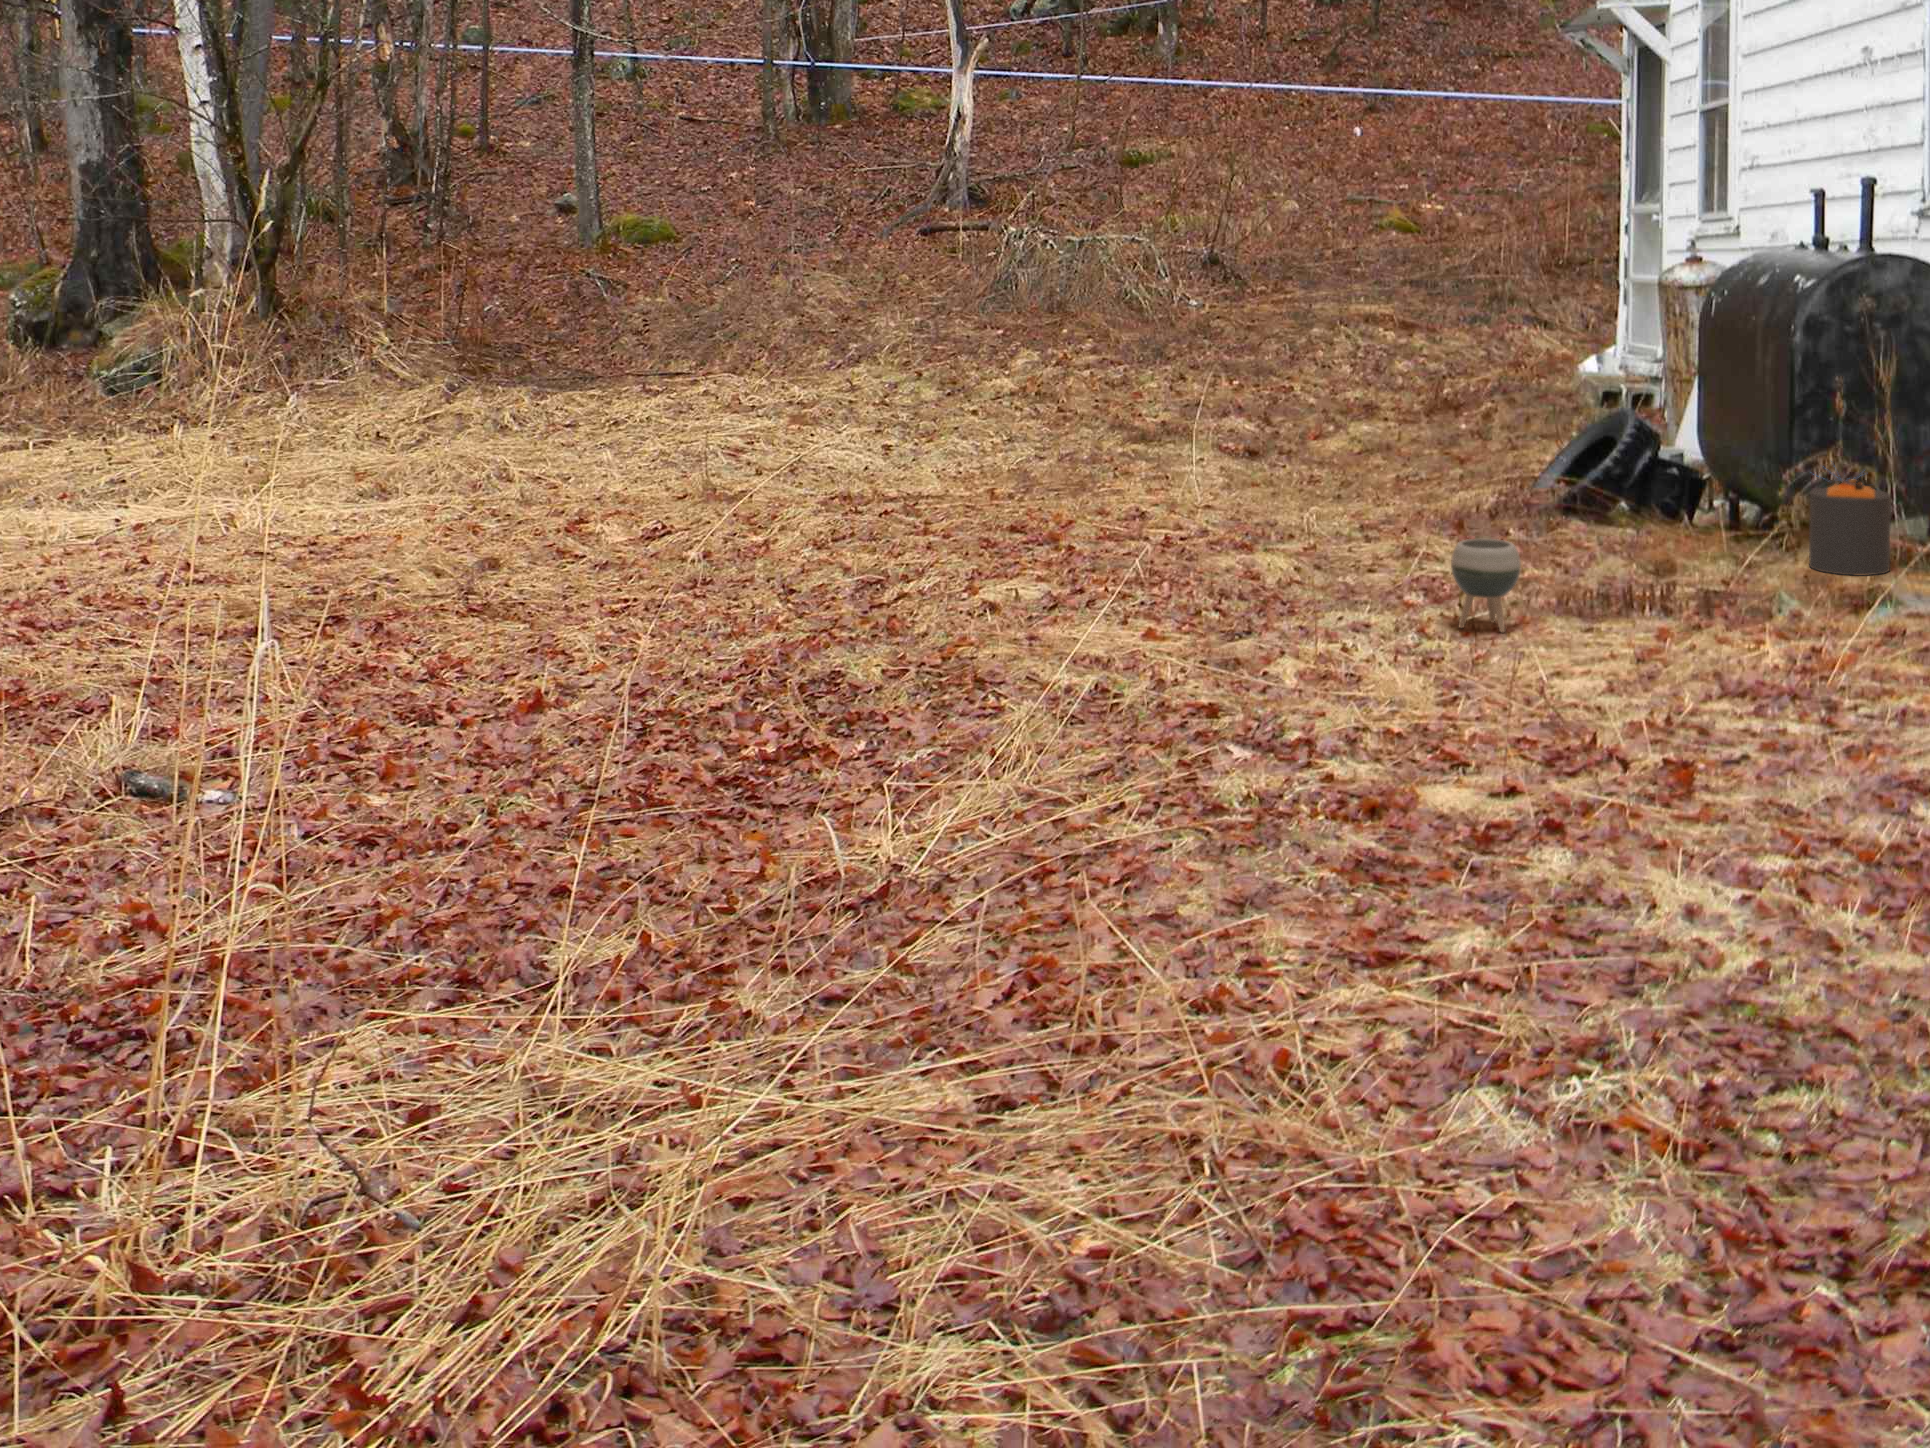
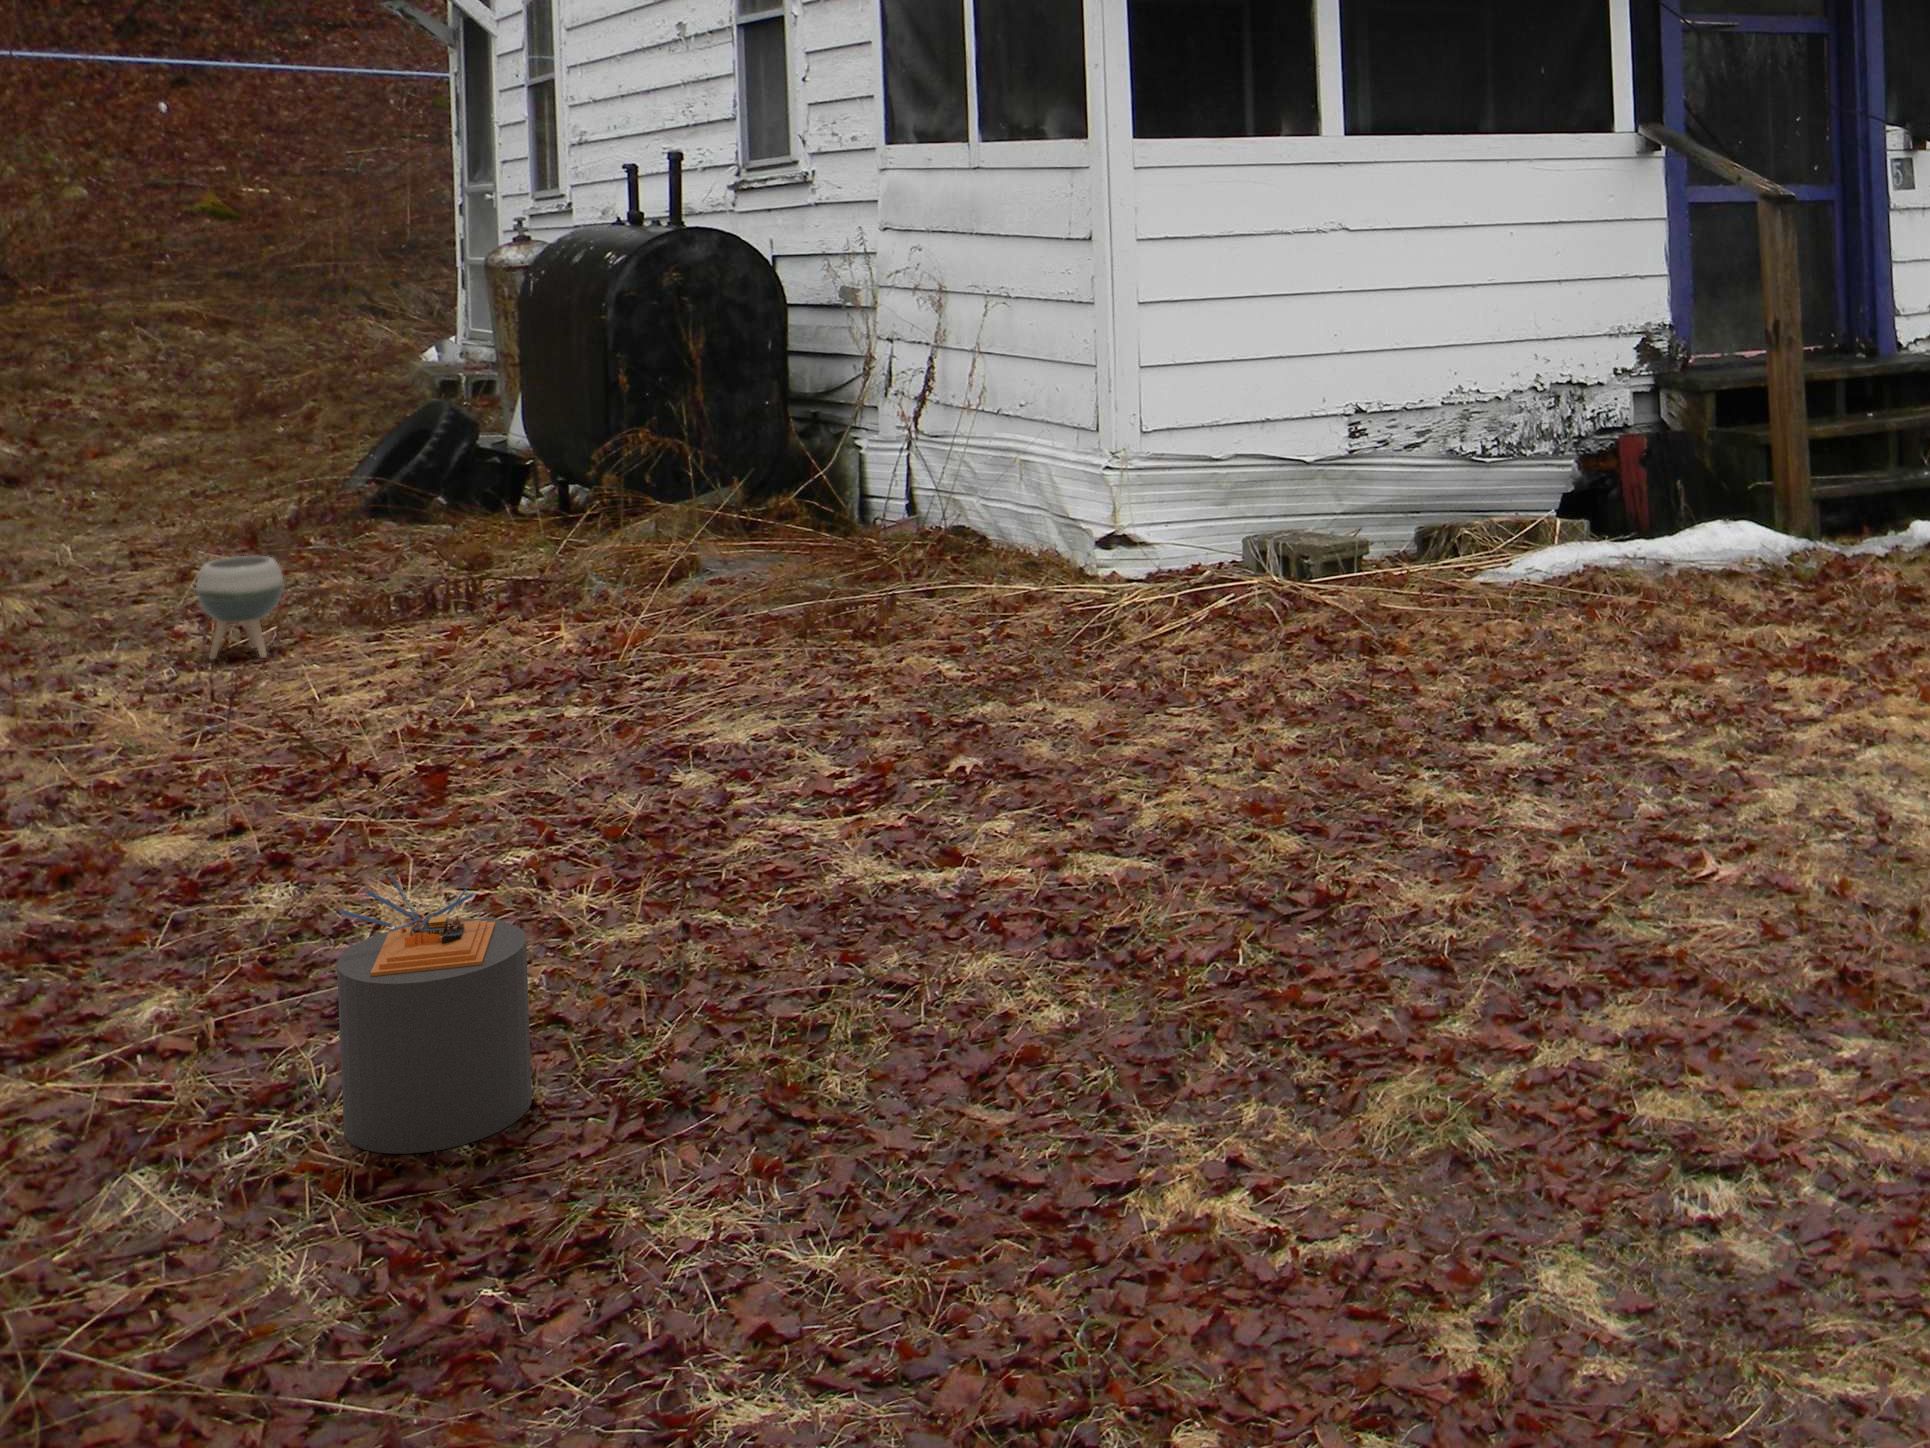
trash can: present [1809,461,1891,576] -> present [337,874,532,1154]

